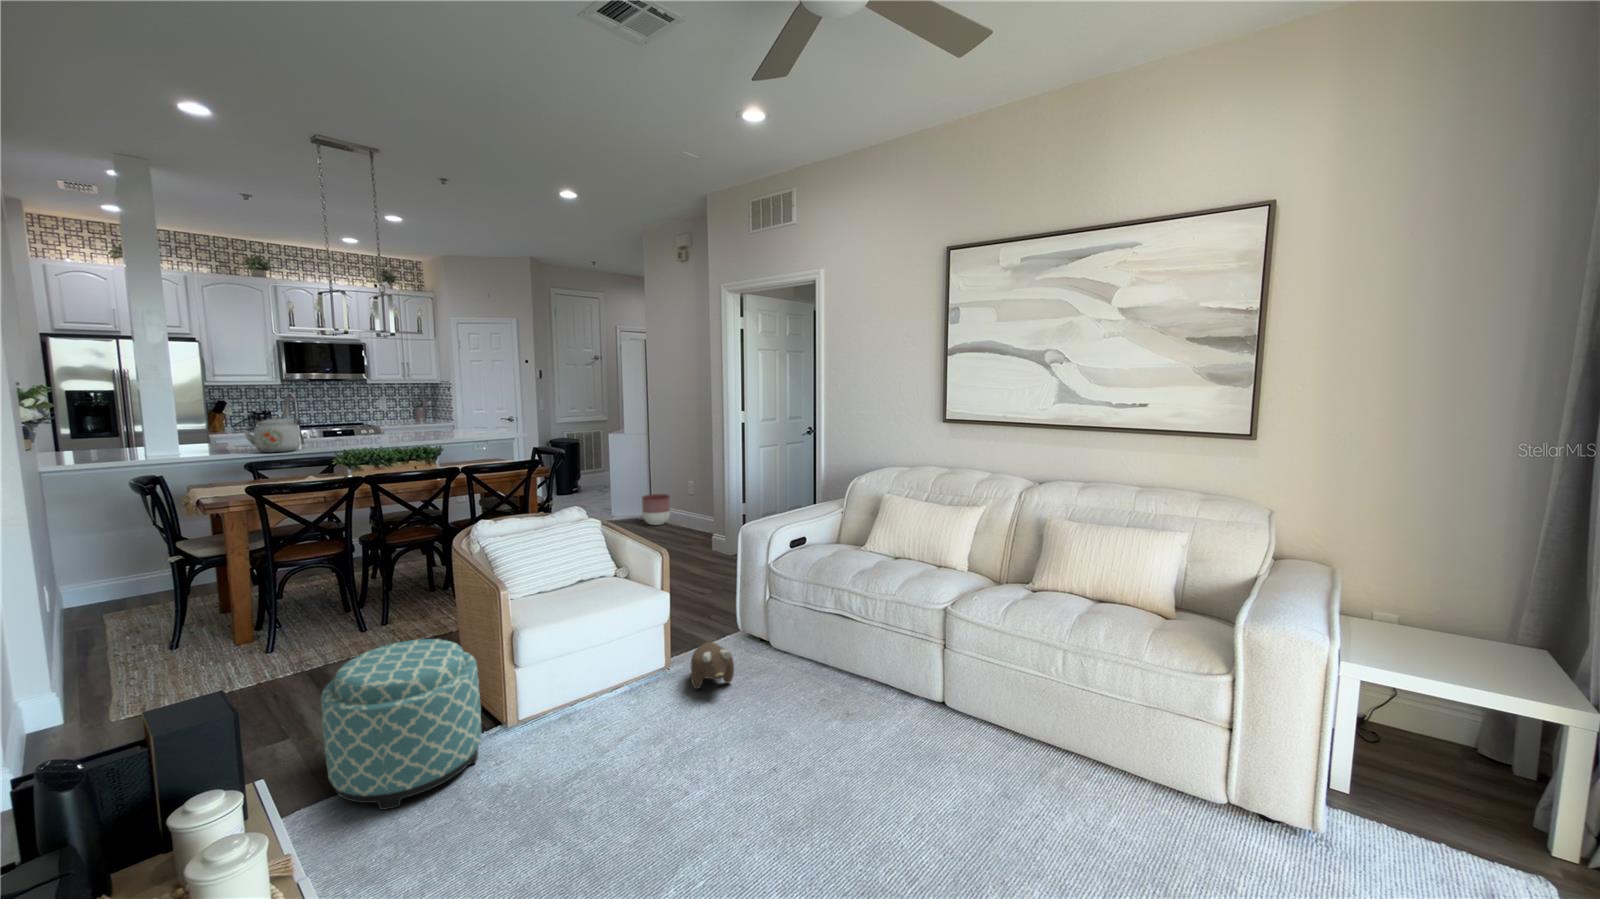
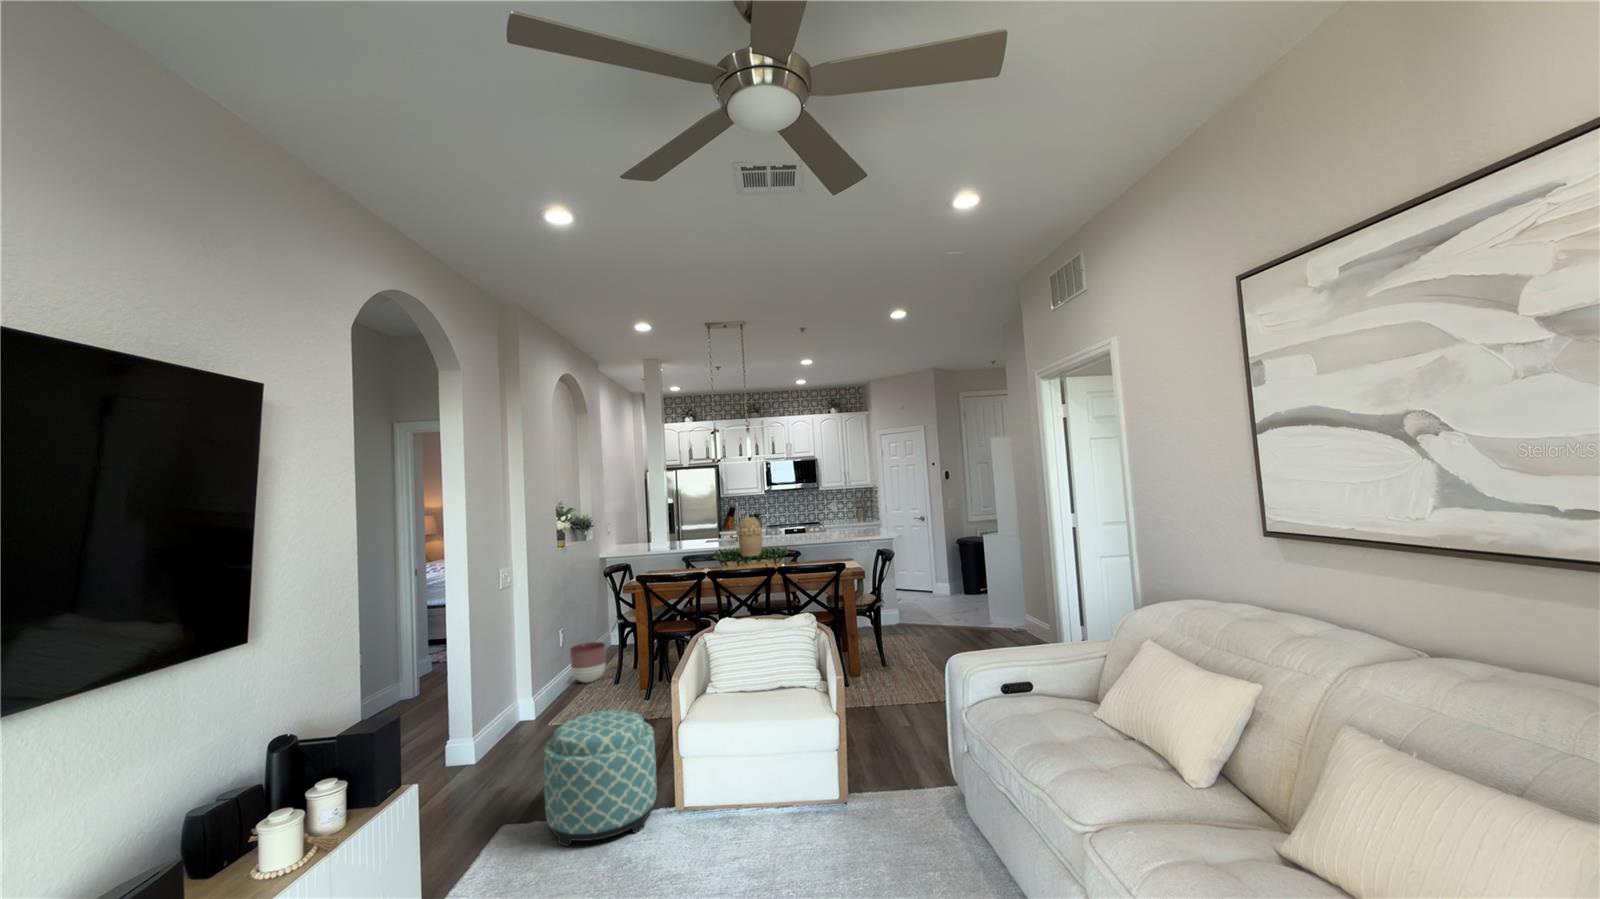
vase: none [370,411,407,459] -> present [737,517,763,556]
kettle: present [244,417,301,453] -> none [694,521,728,548]
planter: present [642,494,670,525] -> present [570,642,606,683]
plush toy: present [691,642,734,689] -> none [842,784,893,843]

